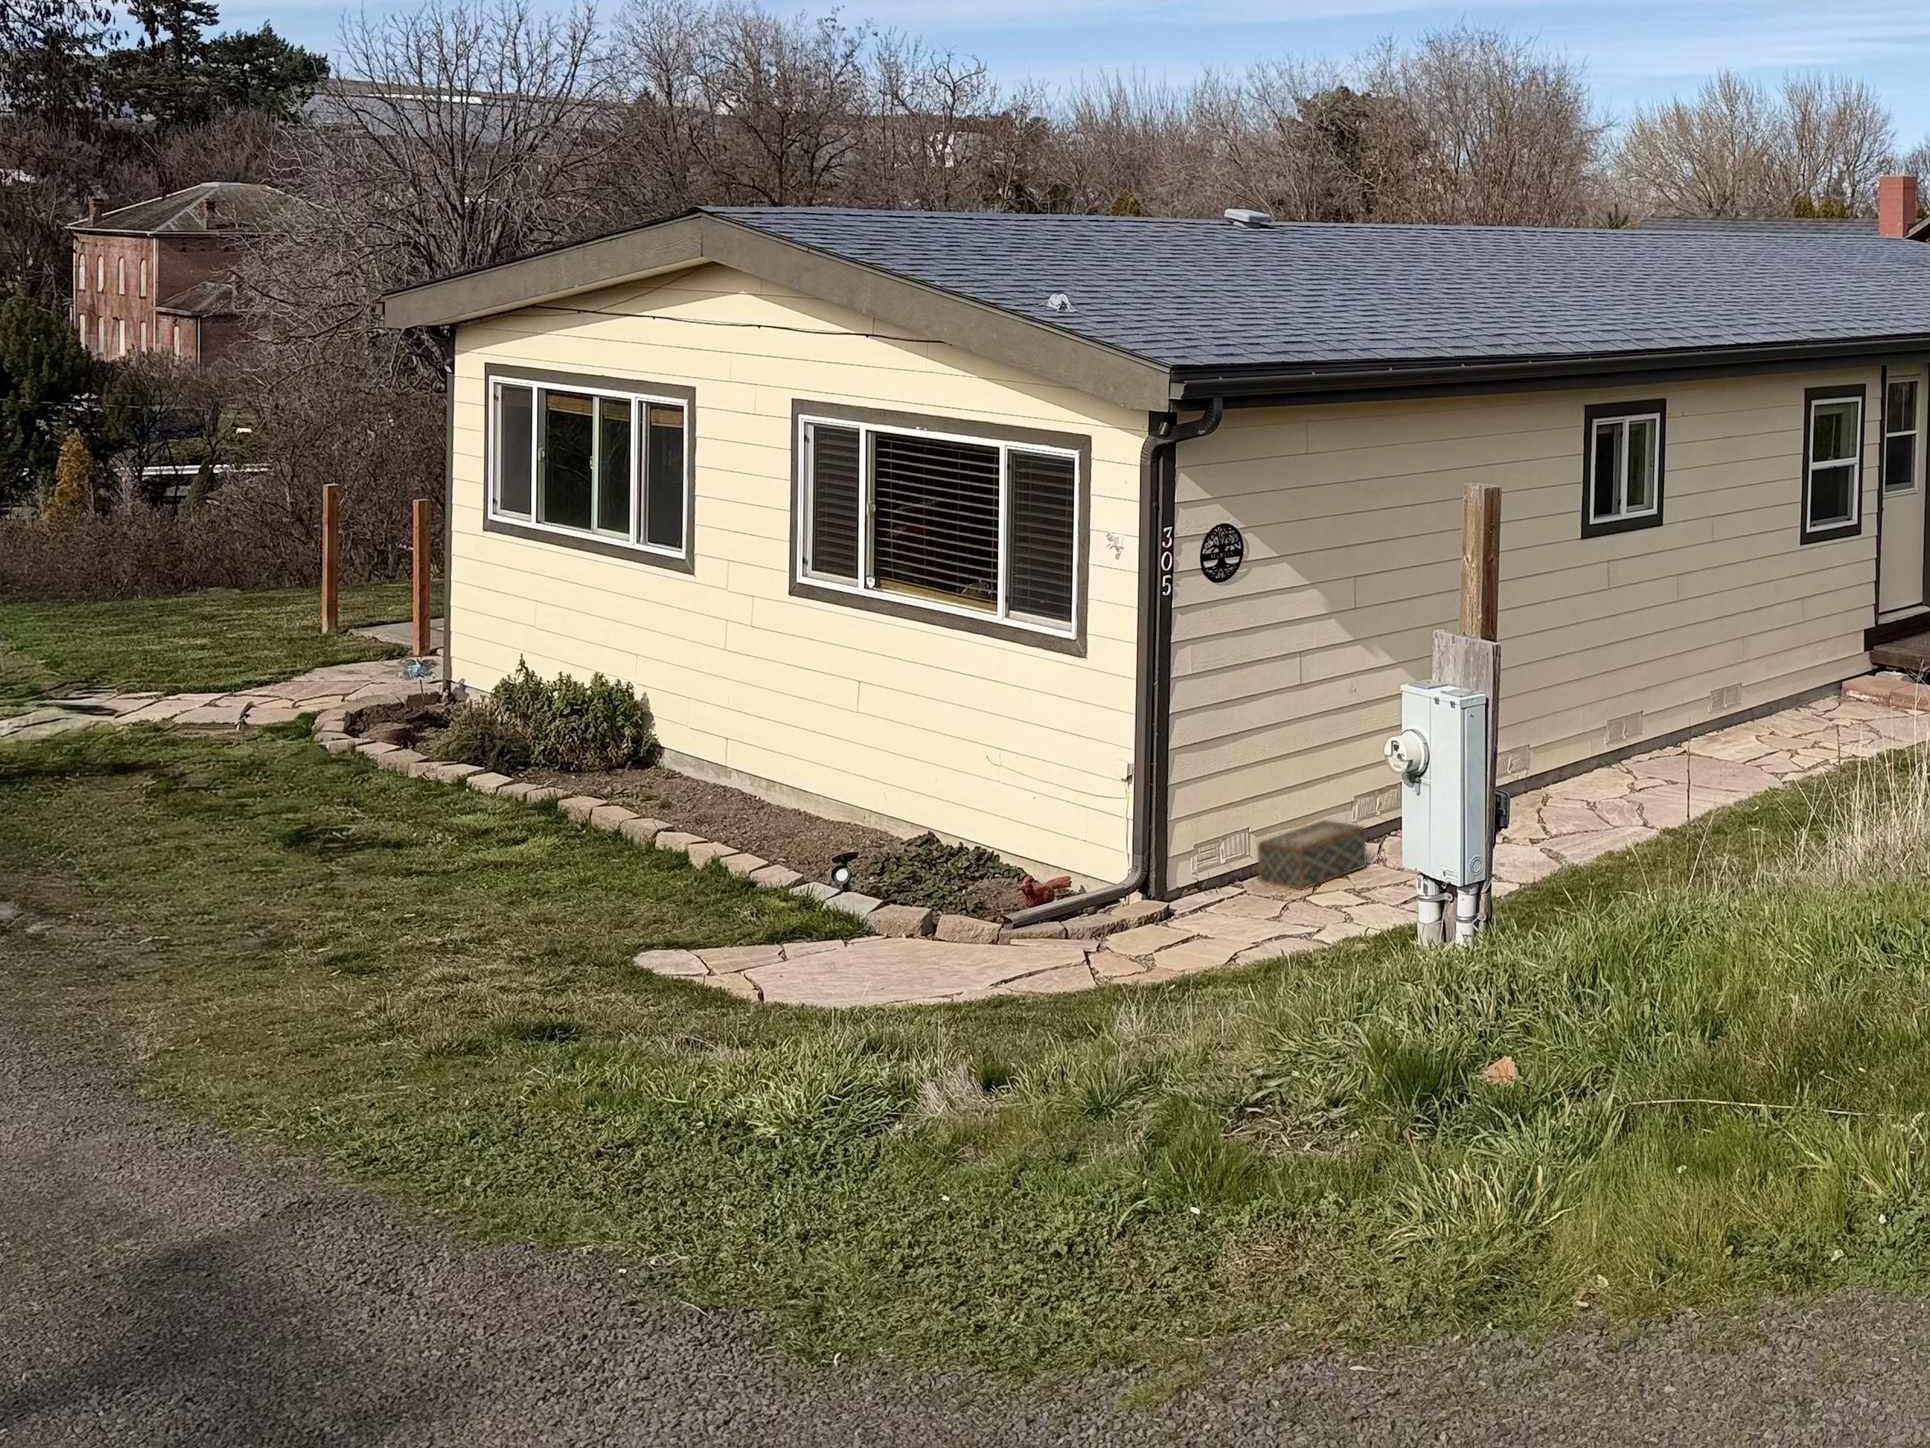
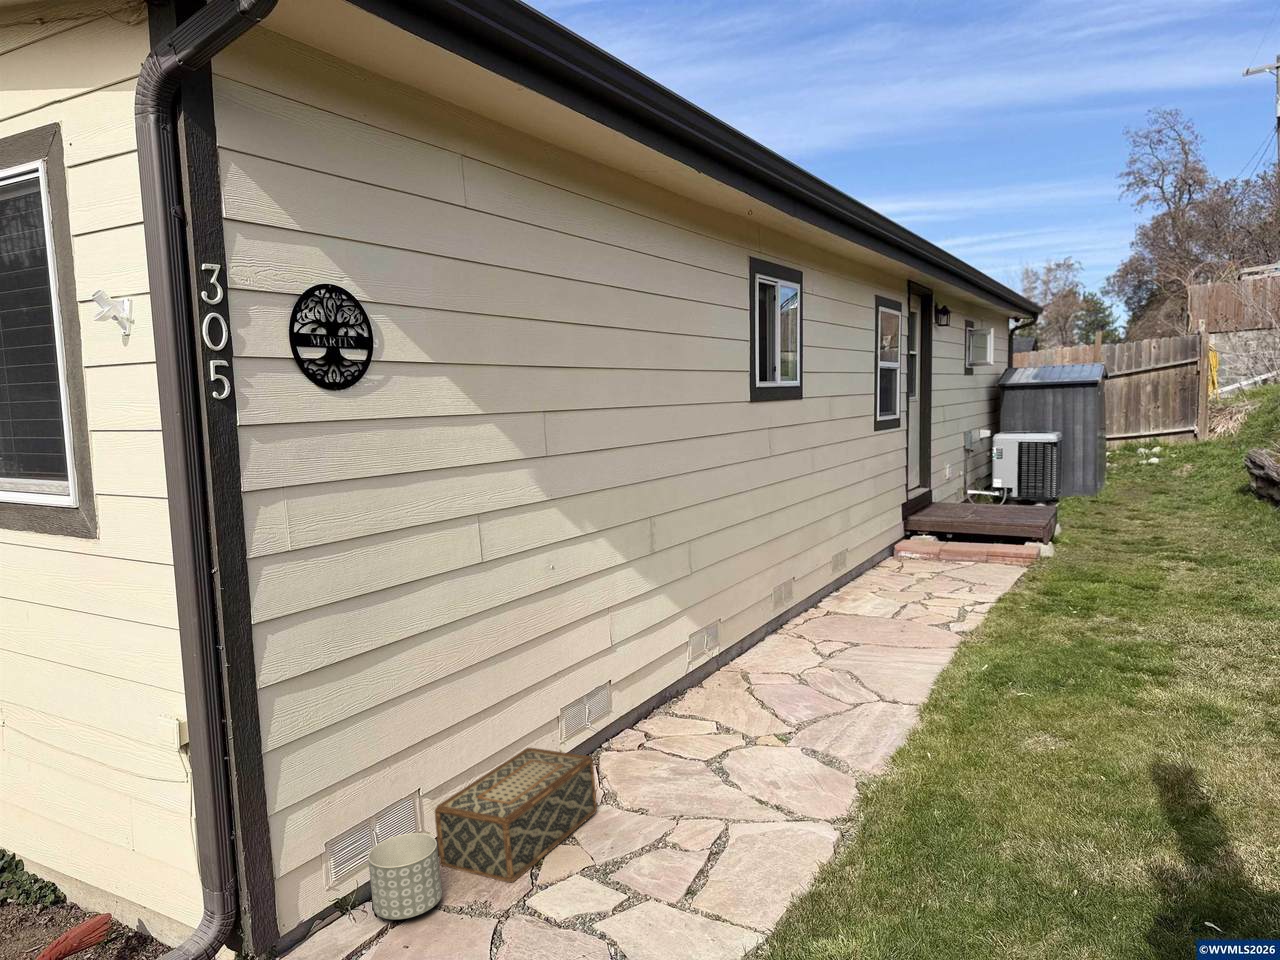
planter: none [1218,852,1259,897] -> present [368,833,442,919]

